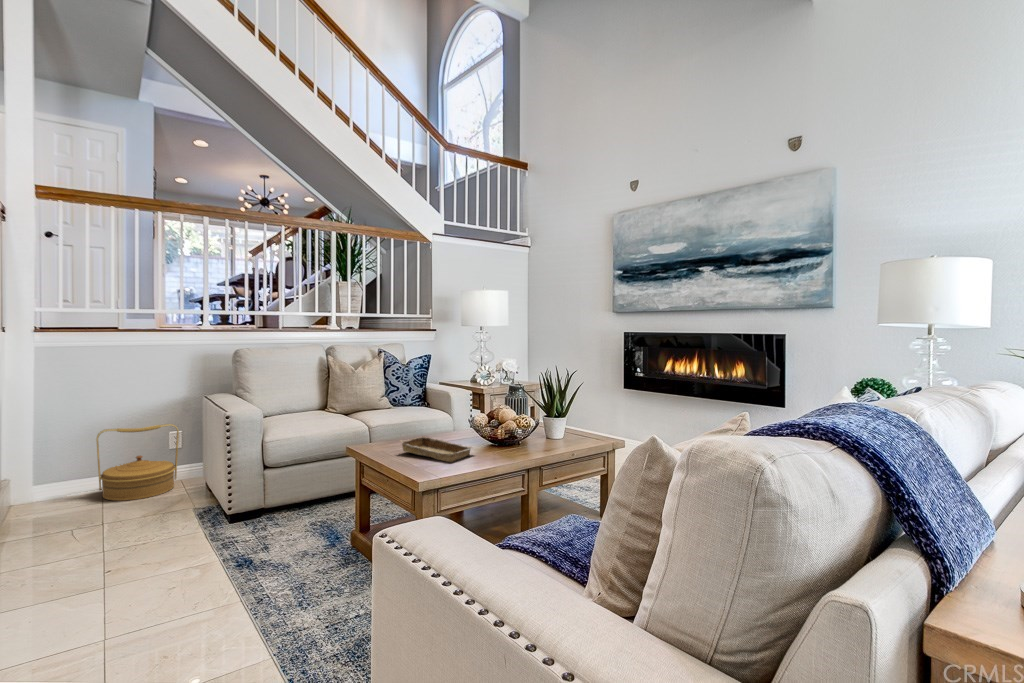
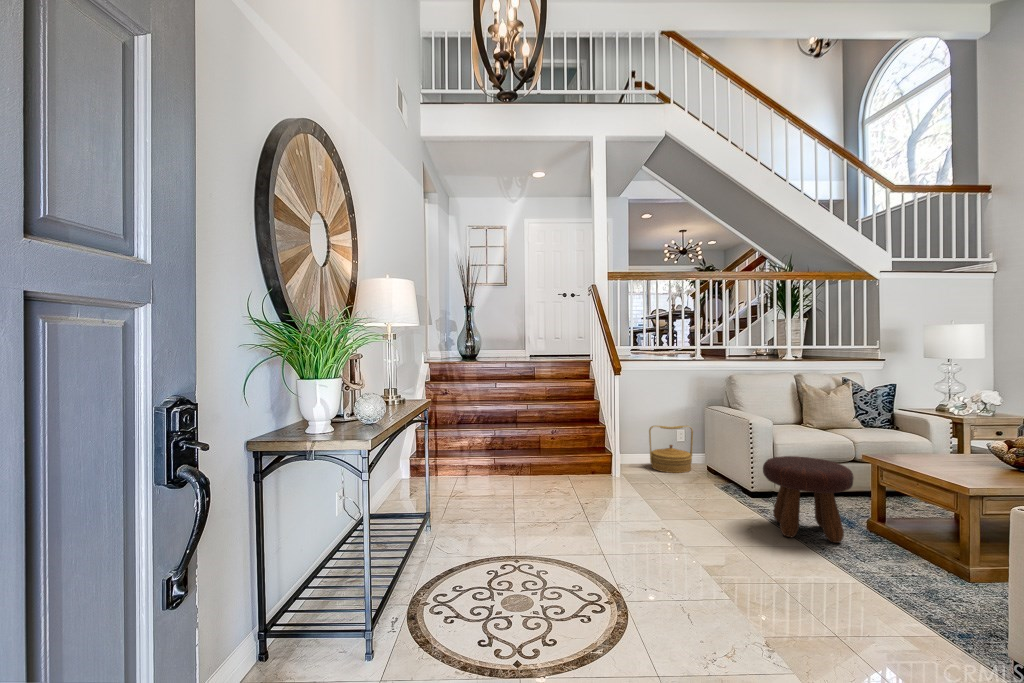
tray: present [400,436,473,462] -> none [916,453,999,475]
footstool: none [188,461,321,598] -> present [763,456,854,543]

